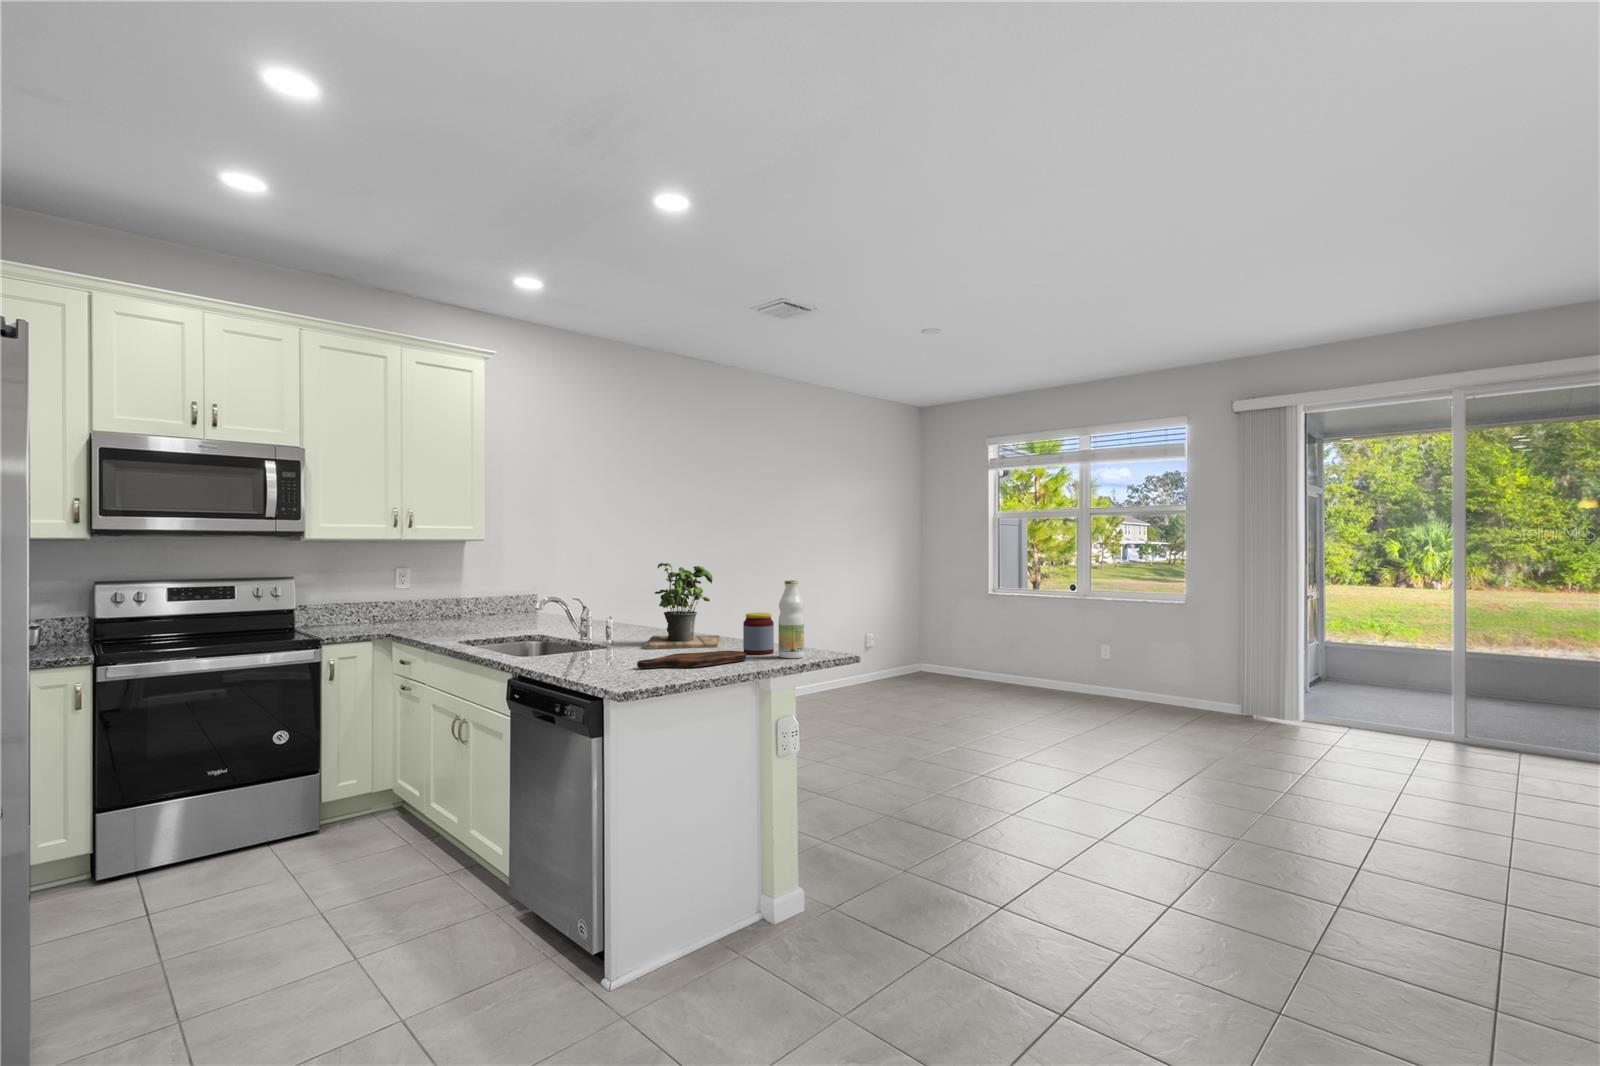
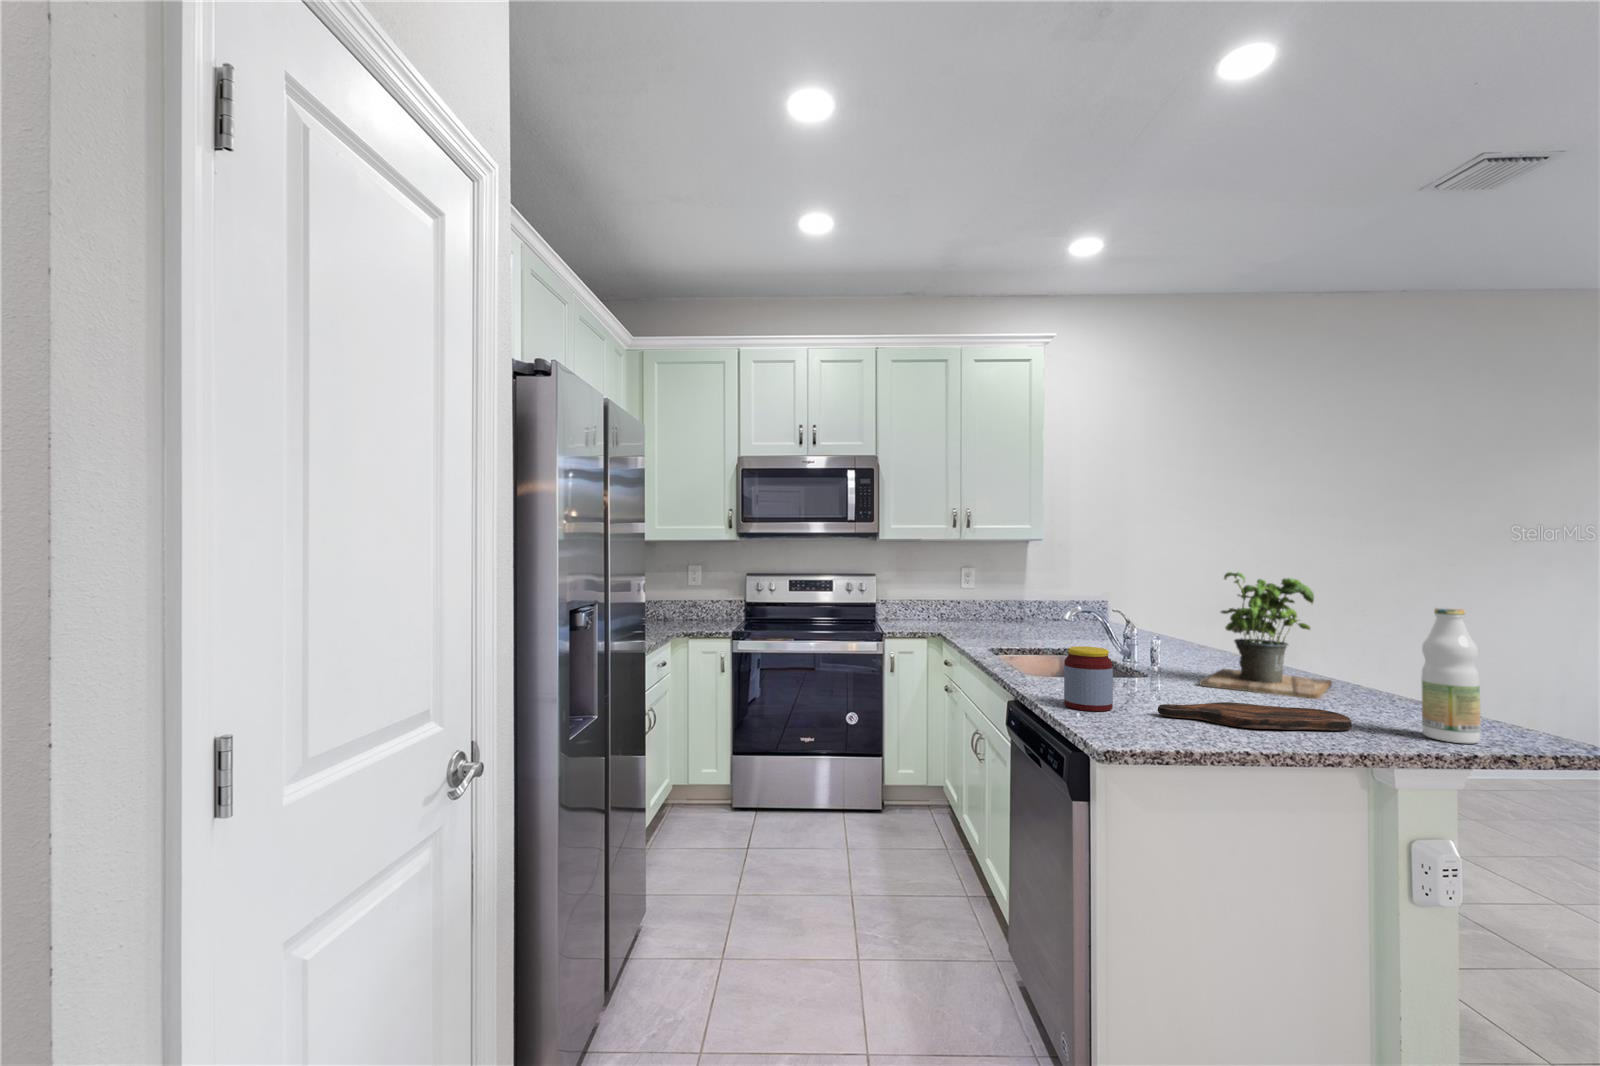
jar: present [743,613,774,655] -> present [1064,646,1113,711]

